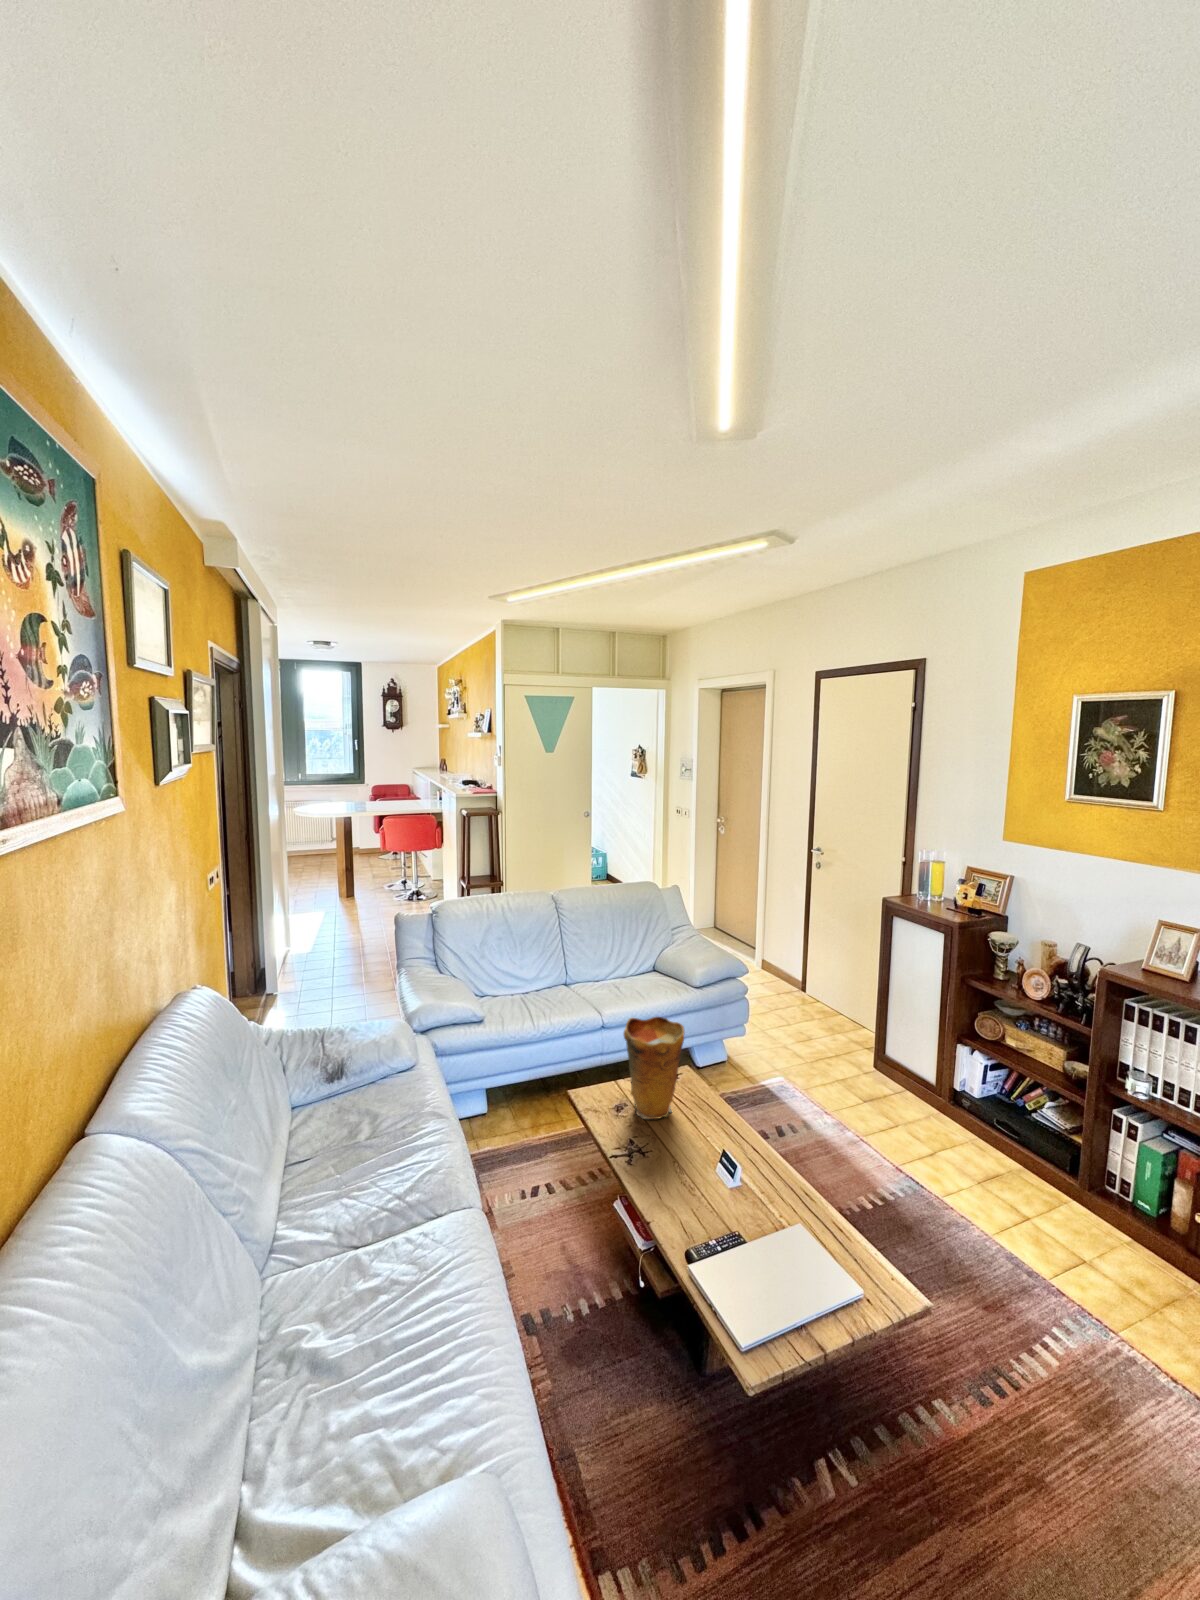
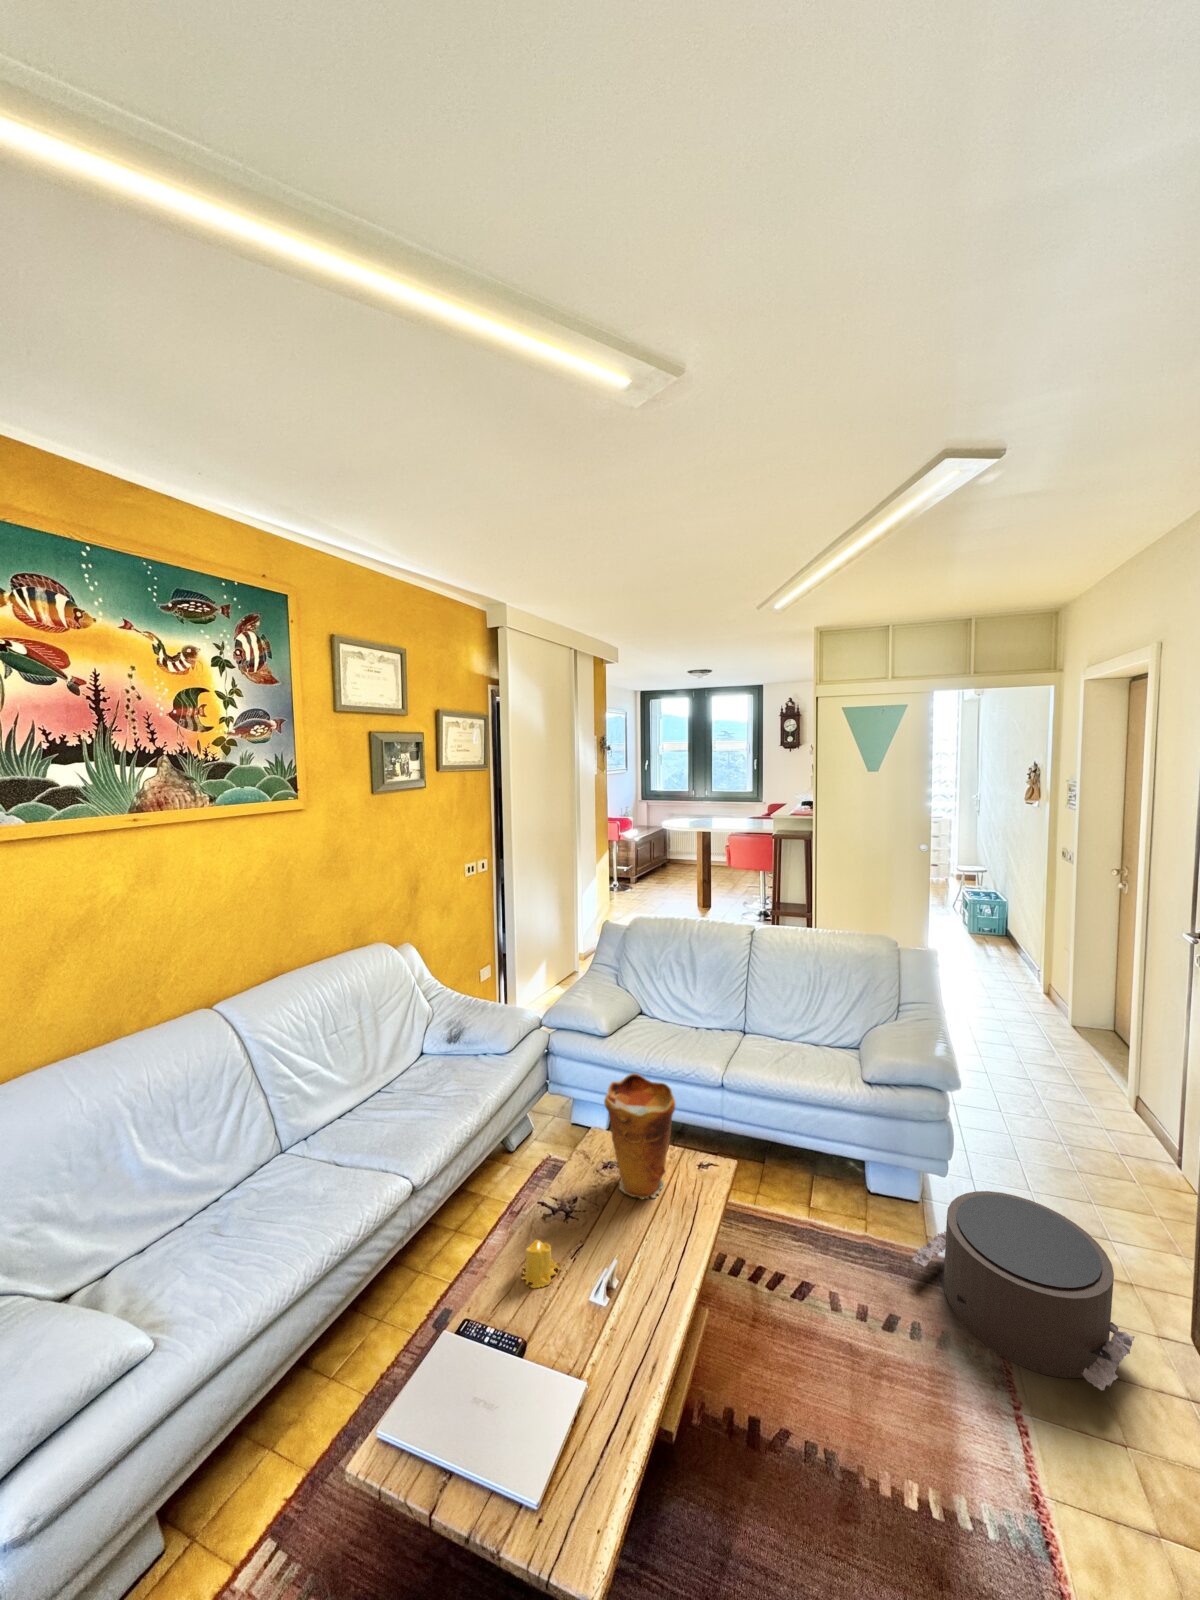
pouf: none [763,1024,885,1117] -> present [912,1191,1135,1391]
candle: none [662,1166,694,1207] -> present [522,1240,560,1288]

